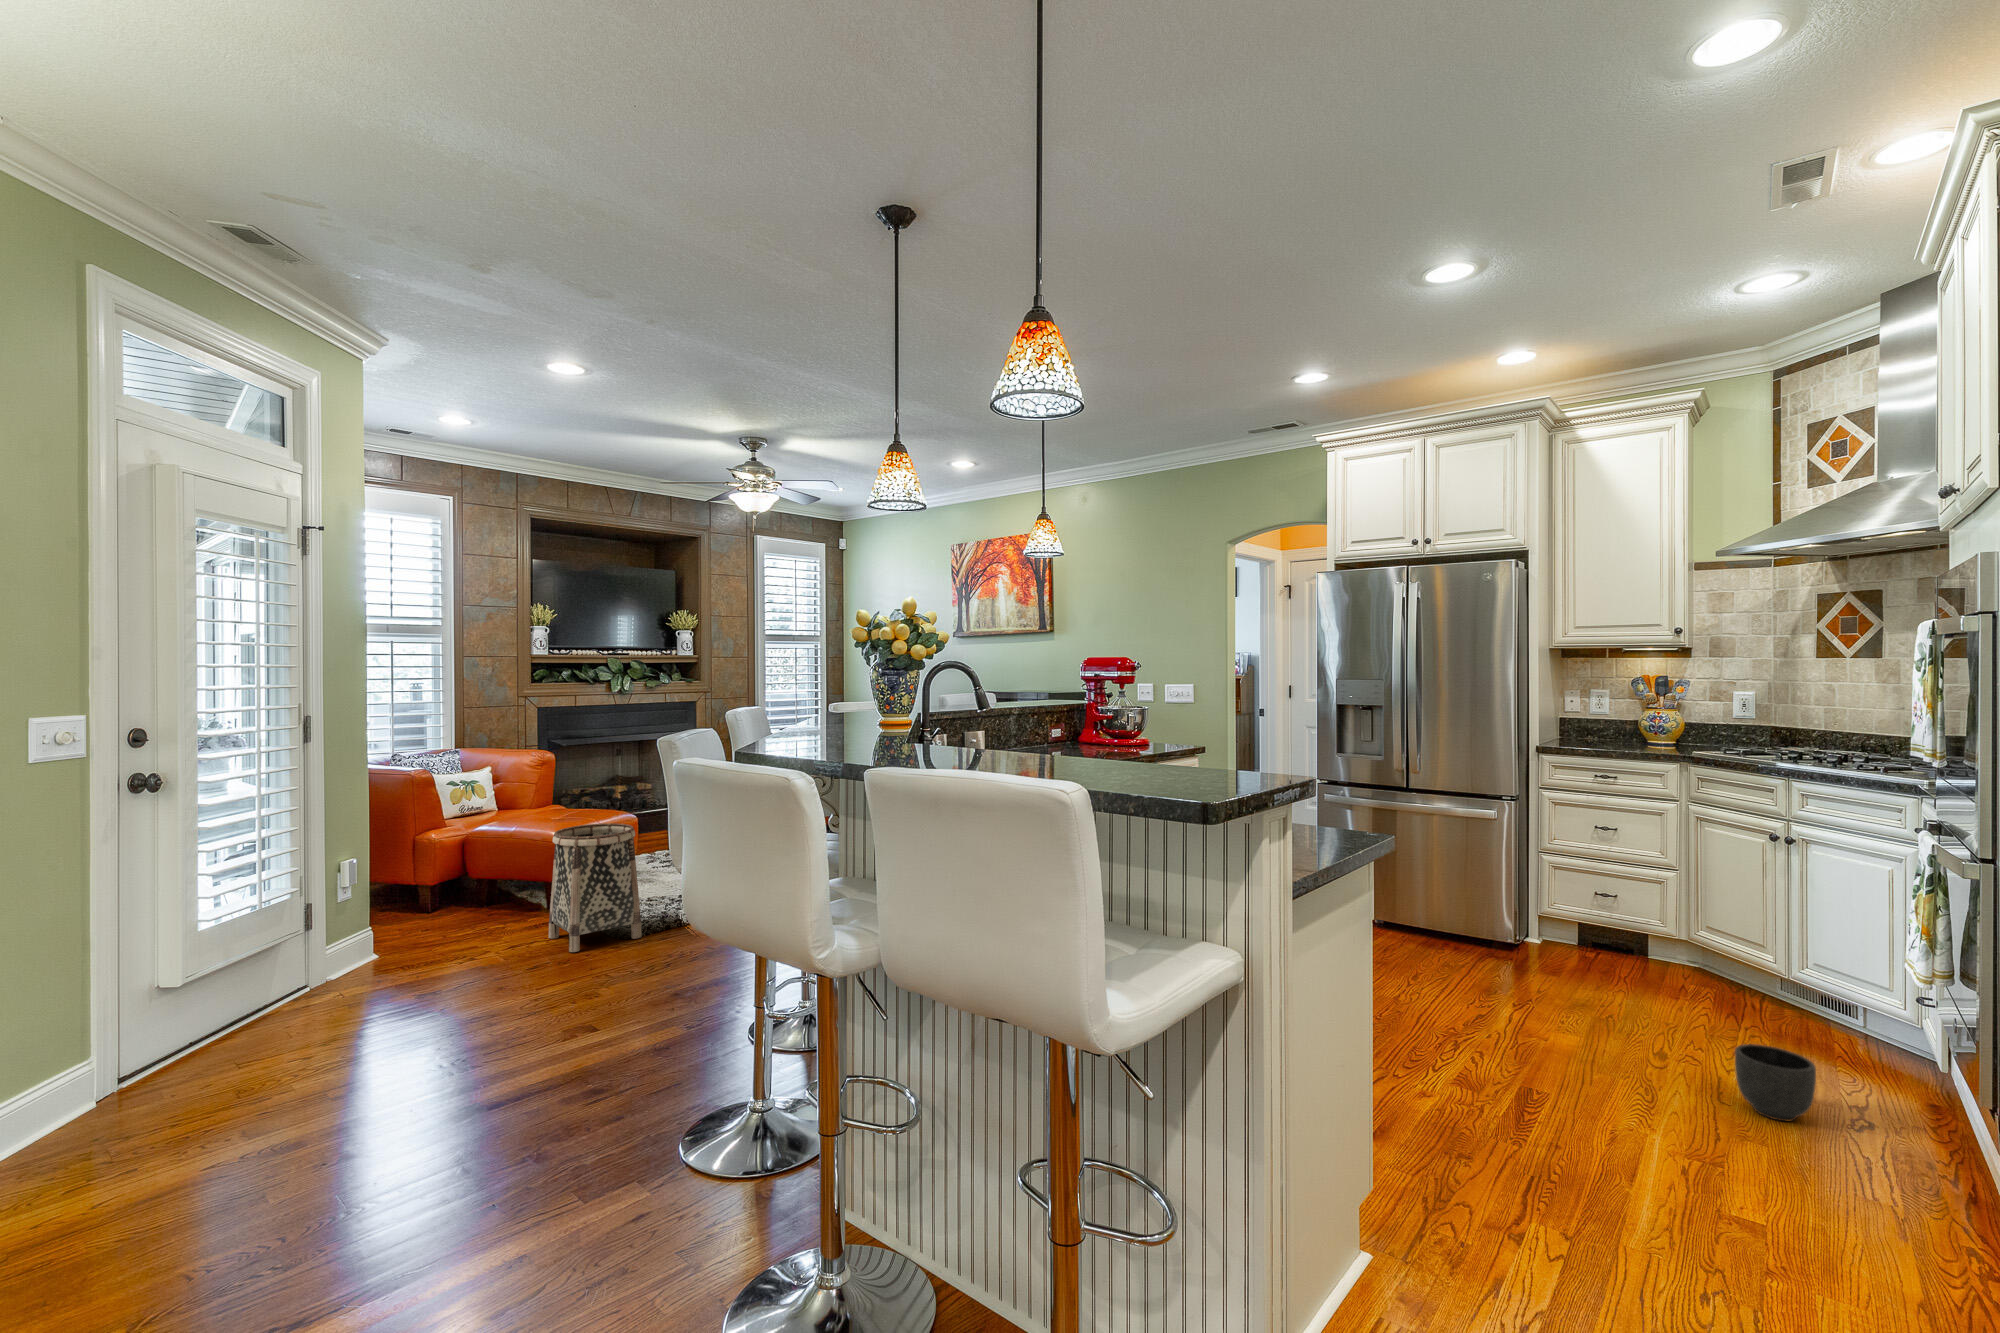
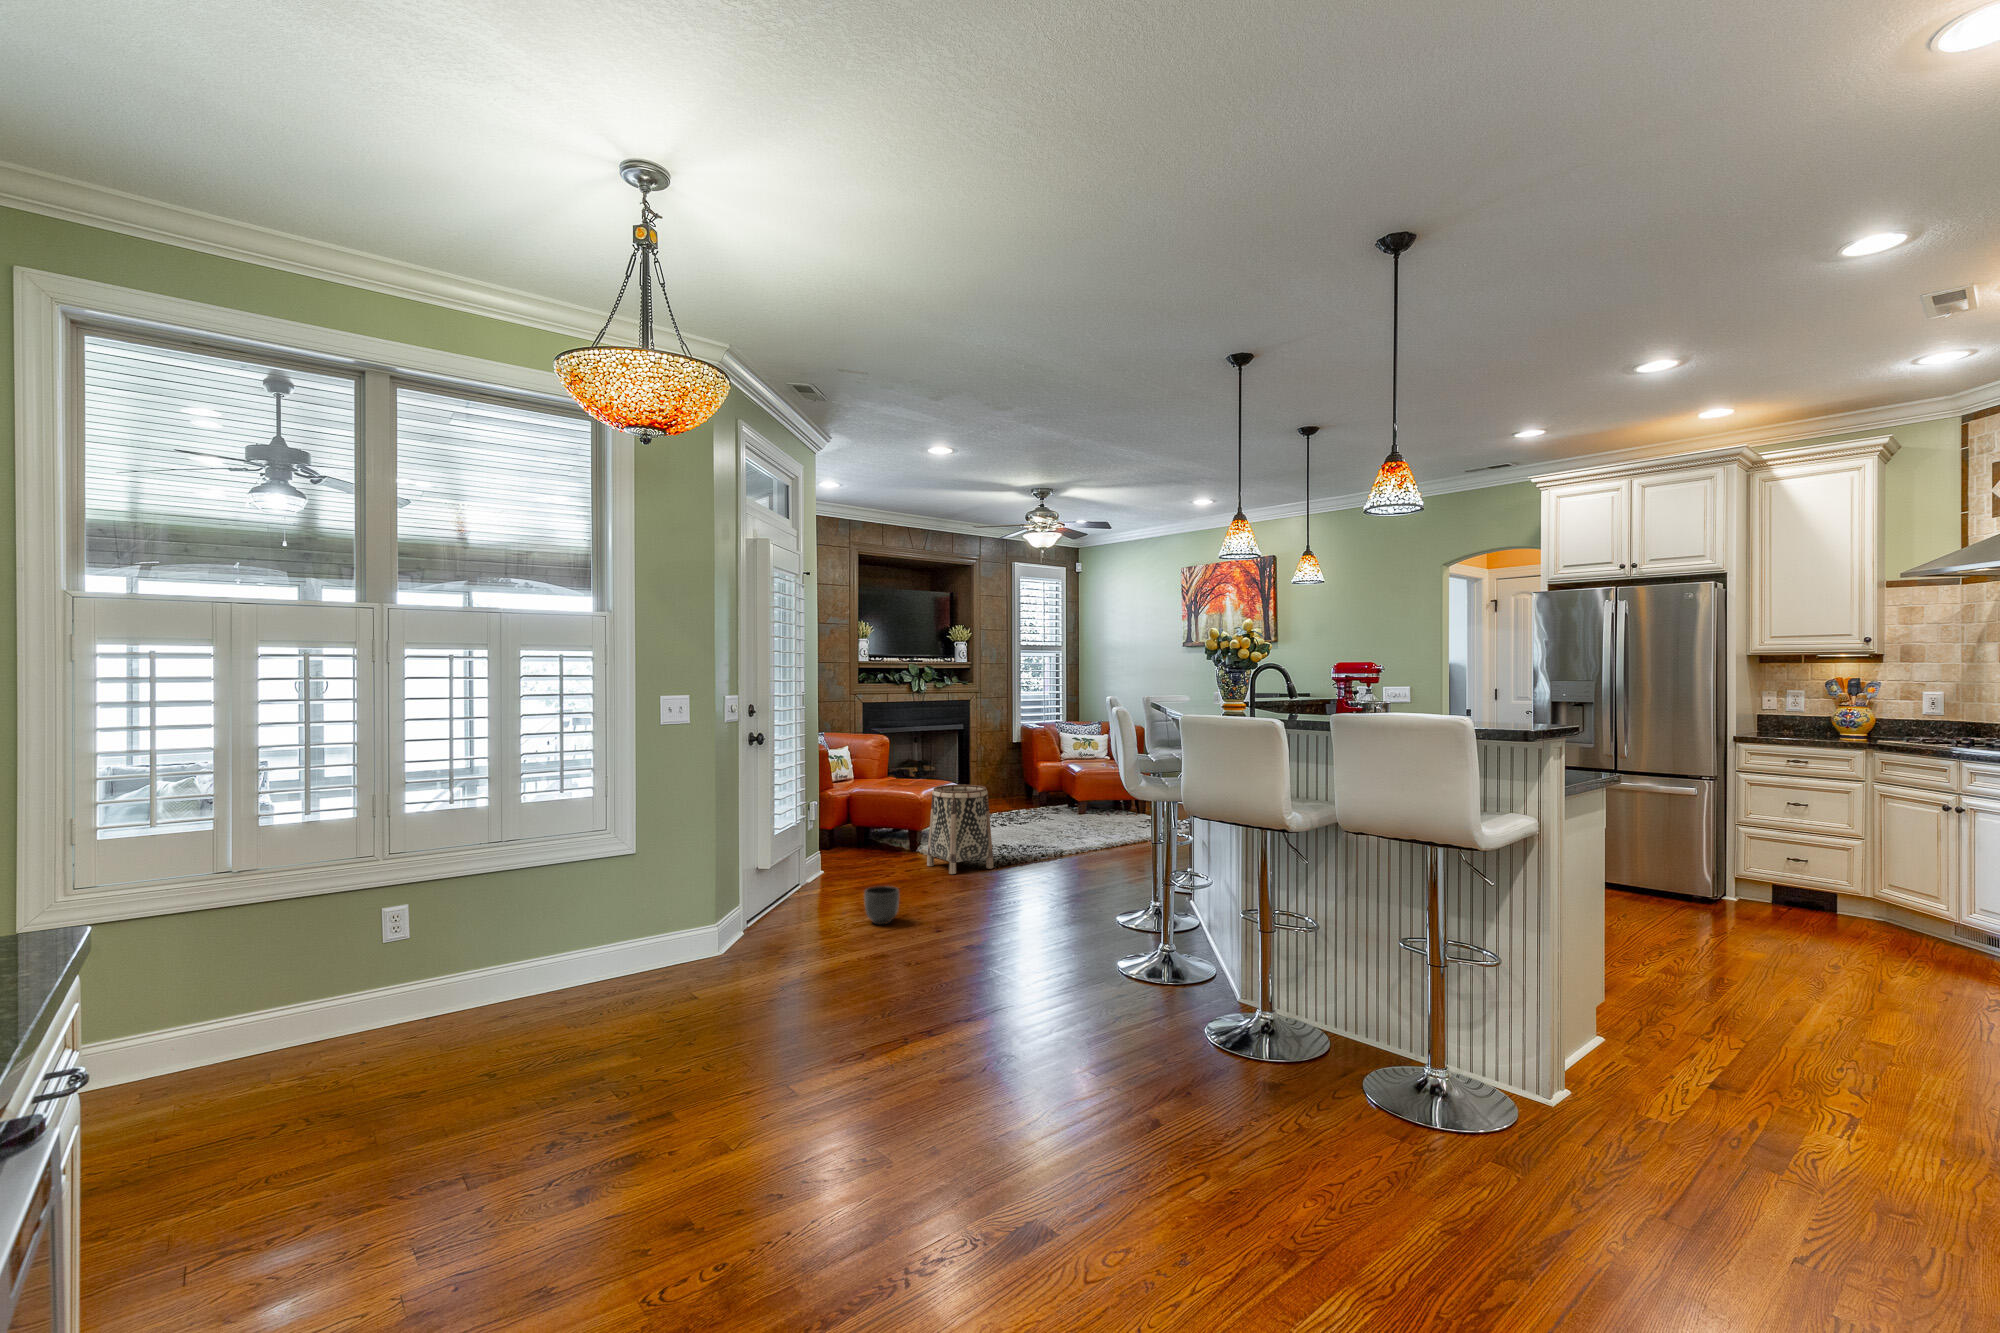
planter: present [1735,1044,1816,1121] -> present [864,886,899,925]

